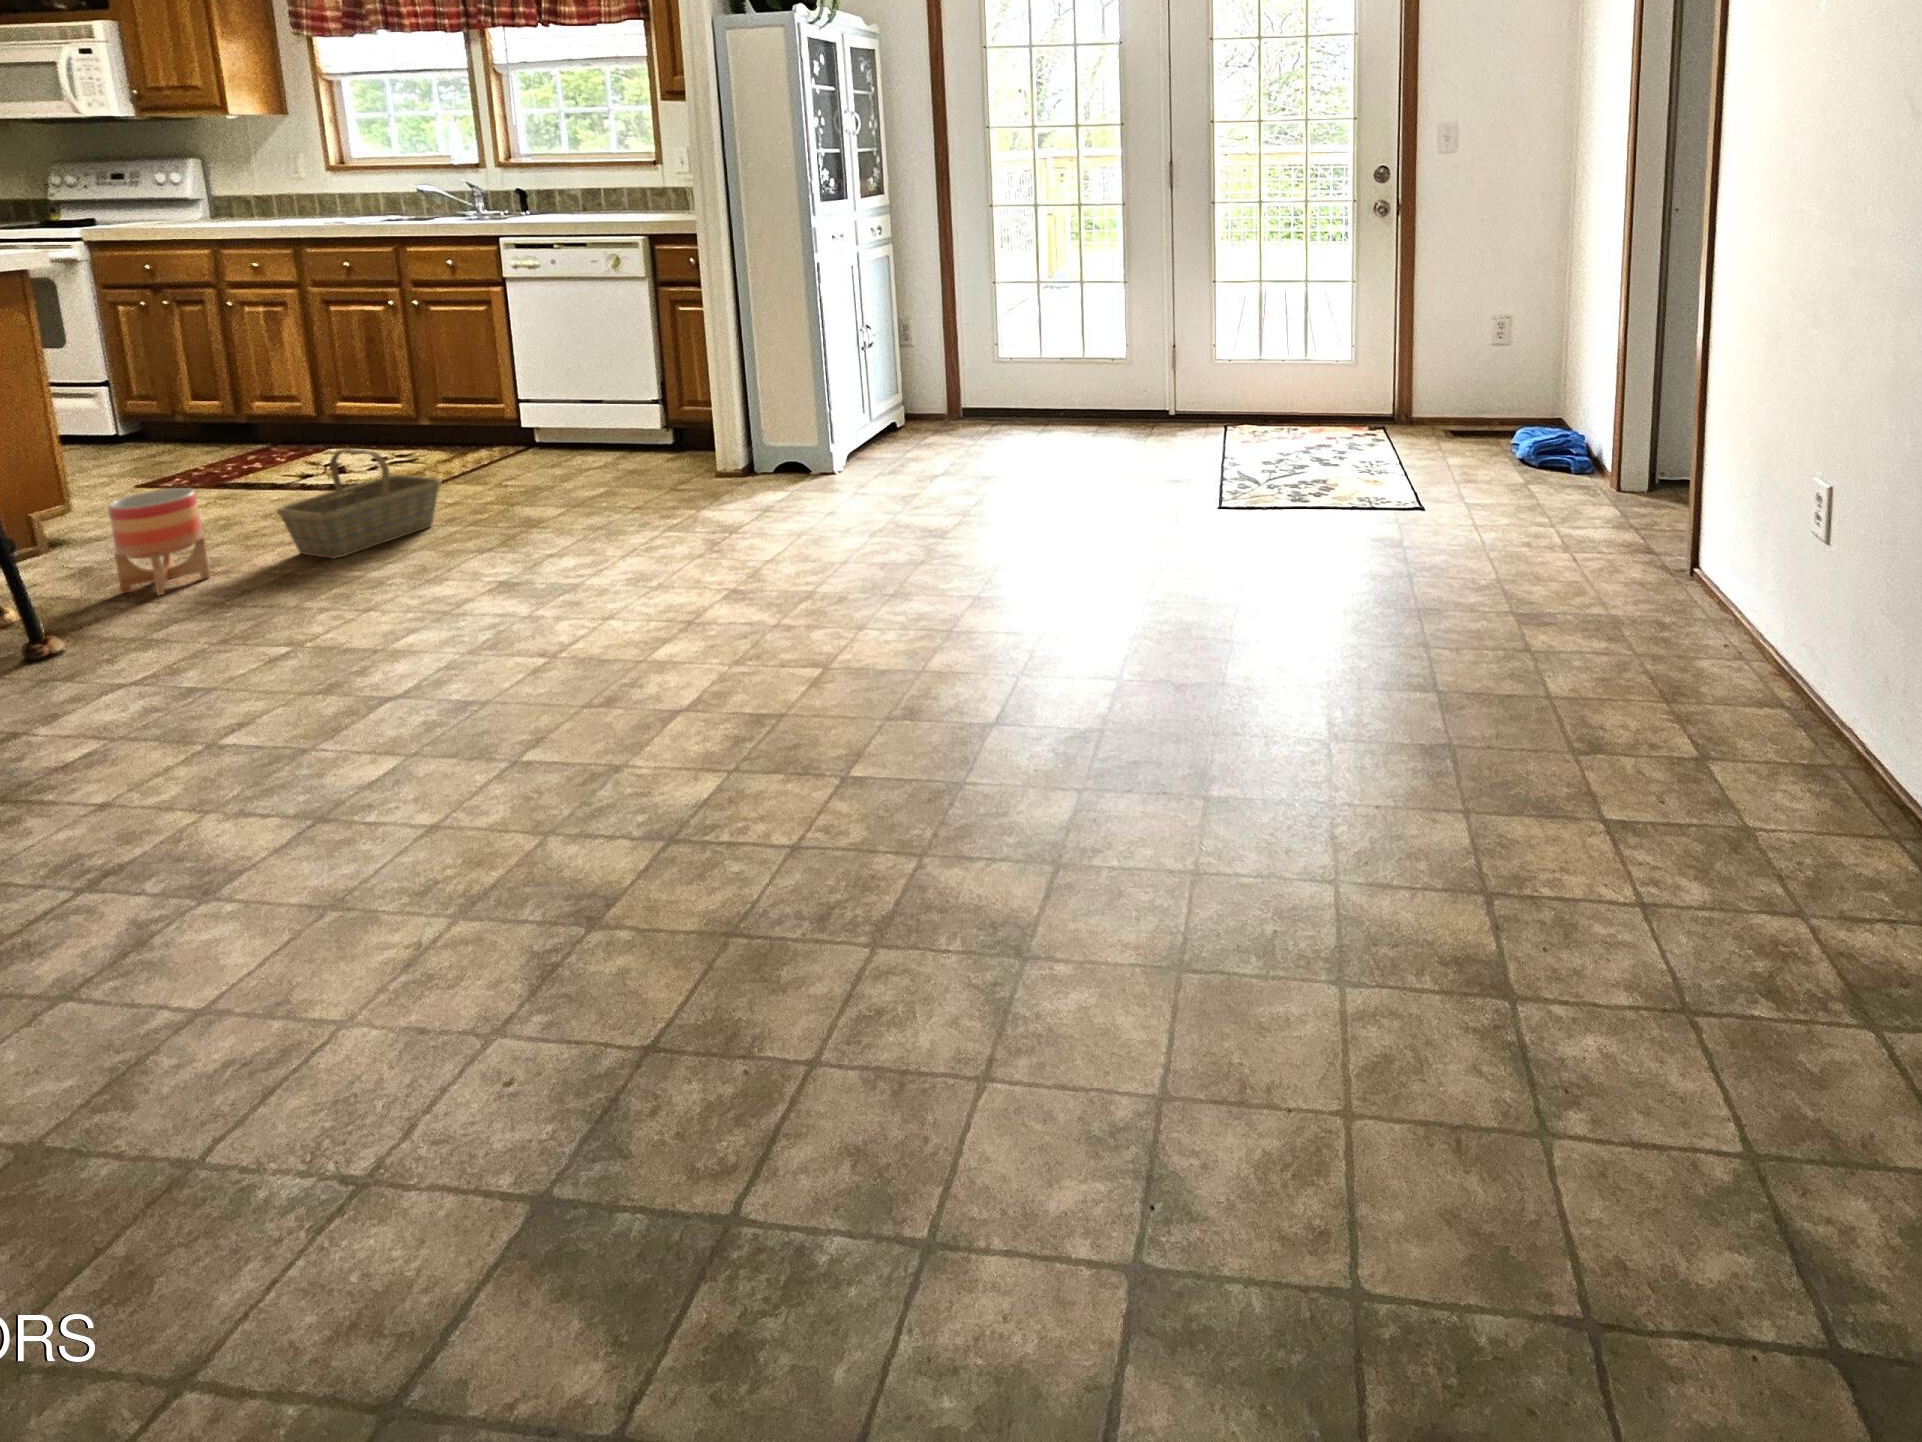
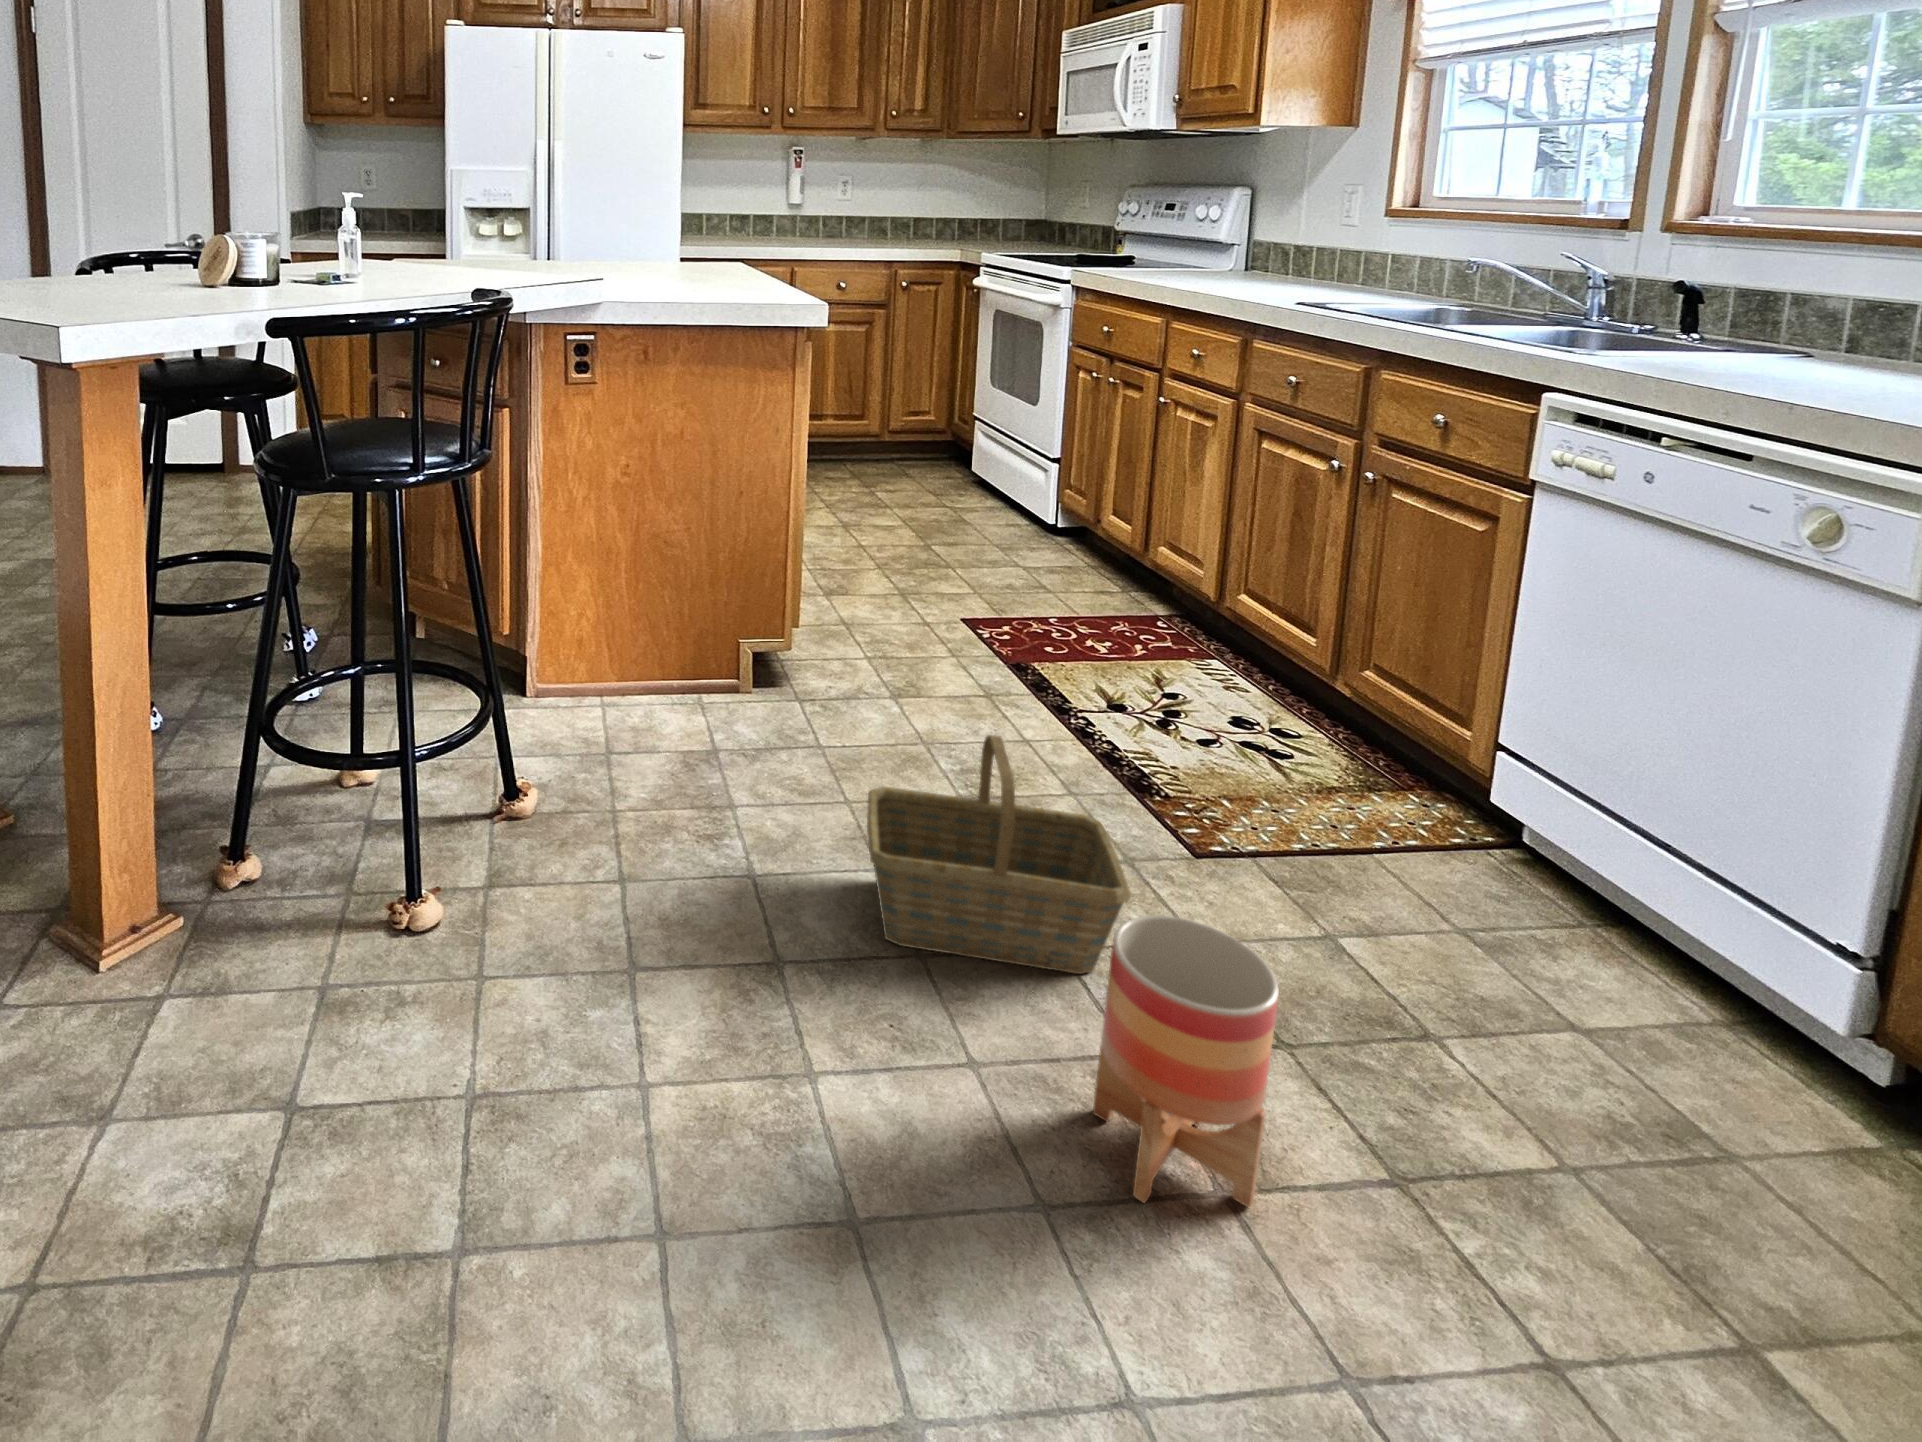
planter: present [108,488,210,595] -> present [1093,915,1279,1208]

